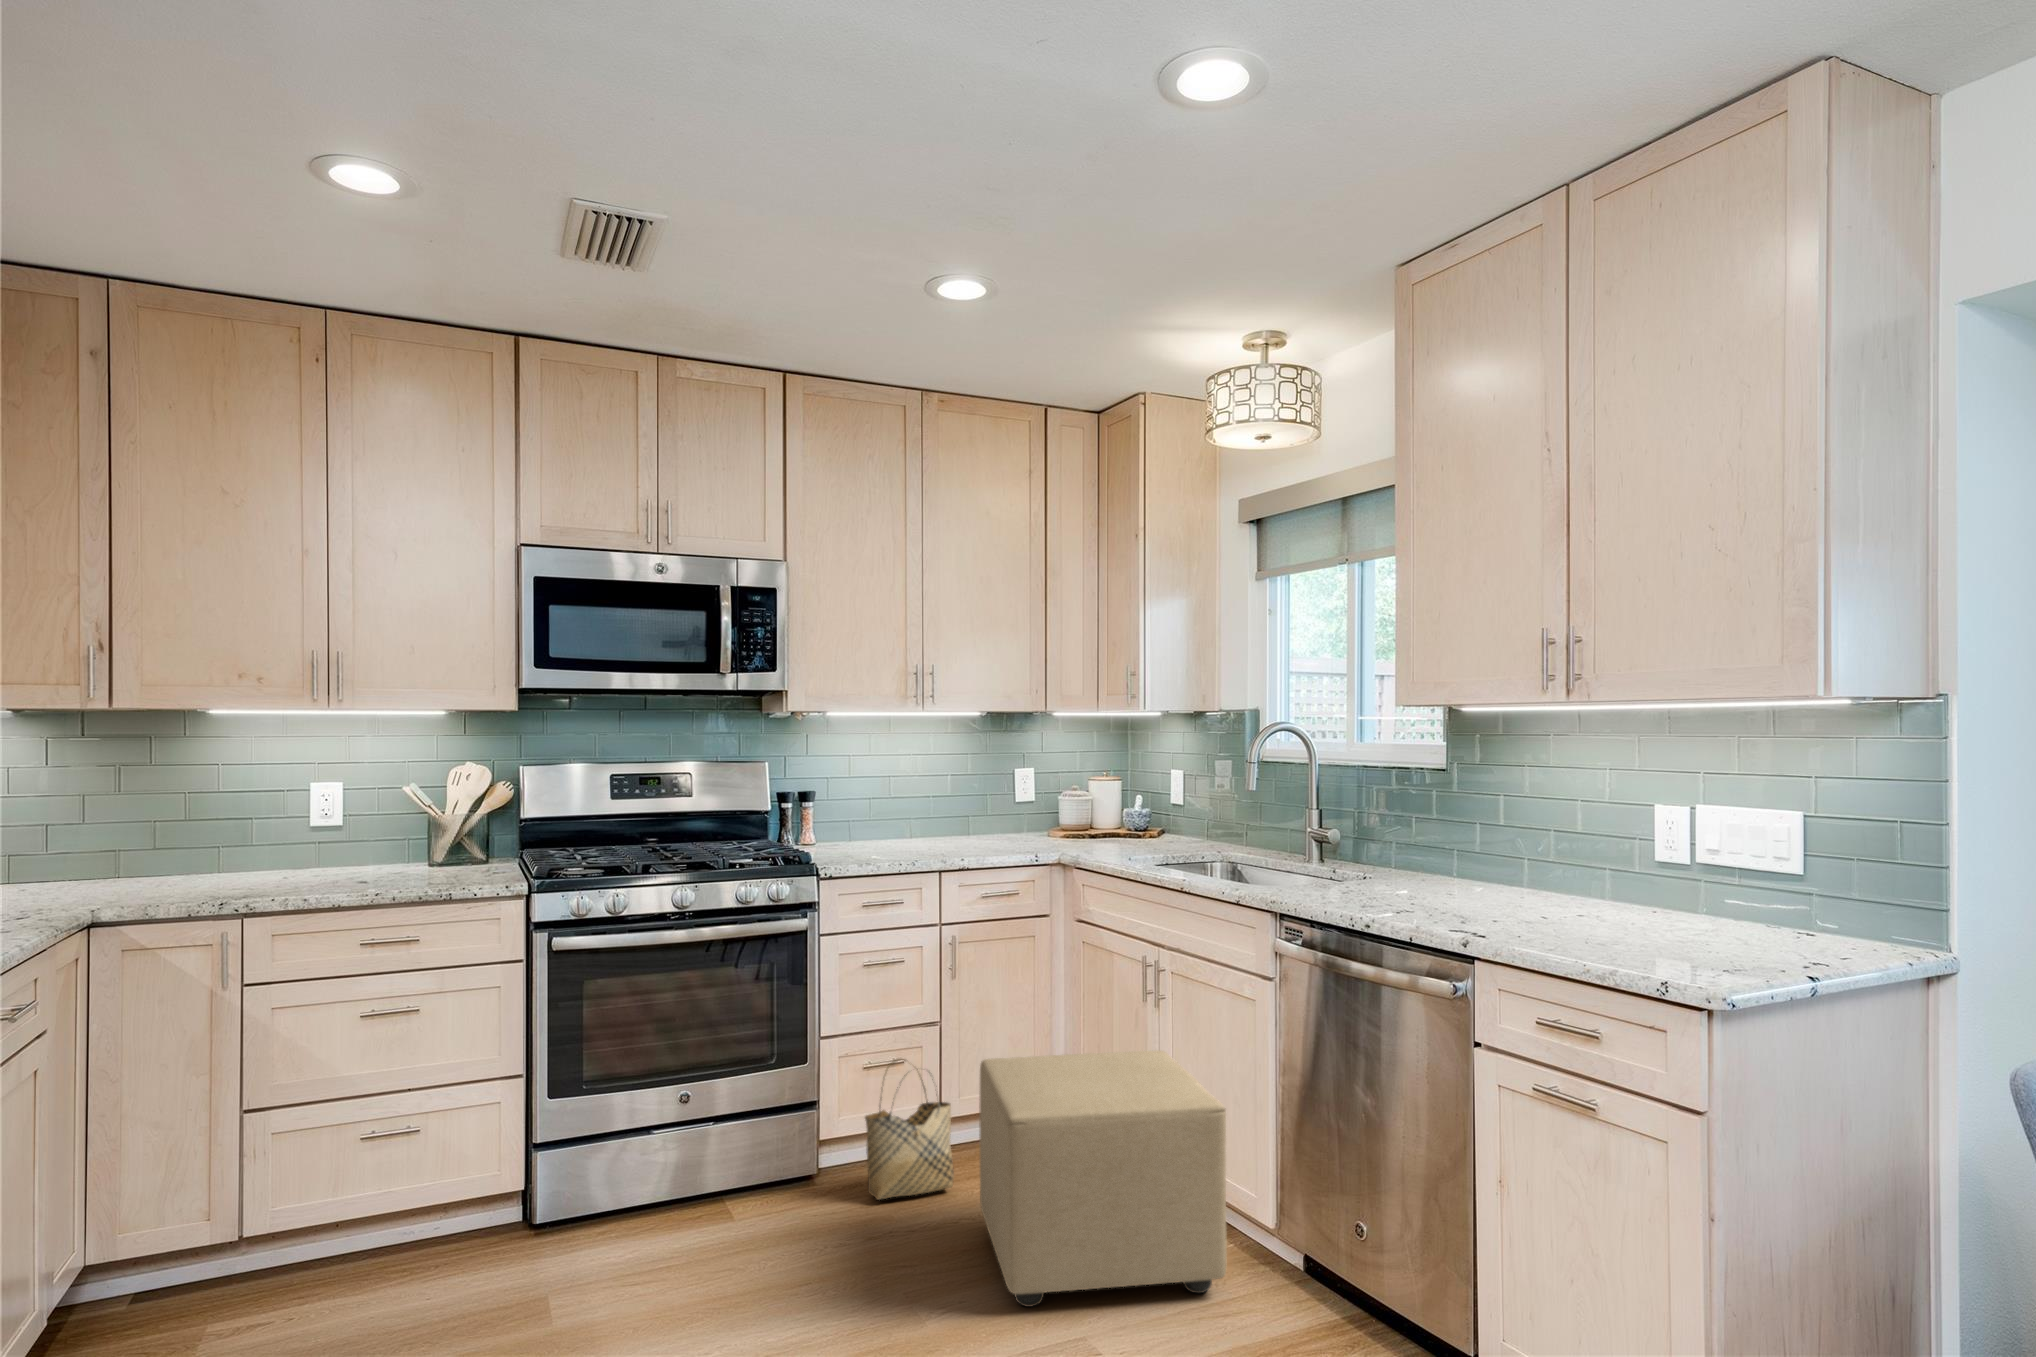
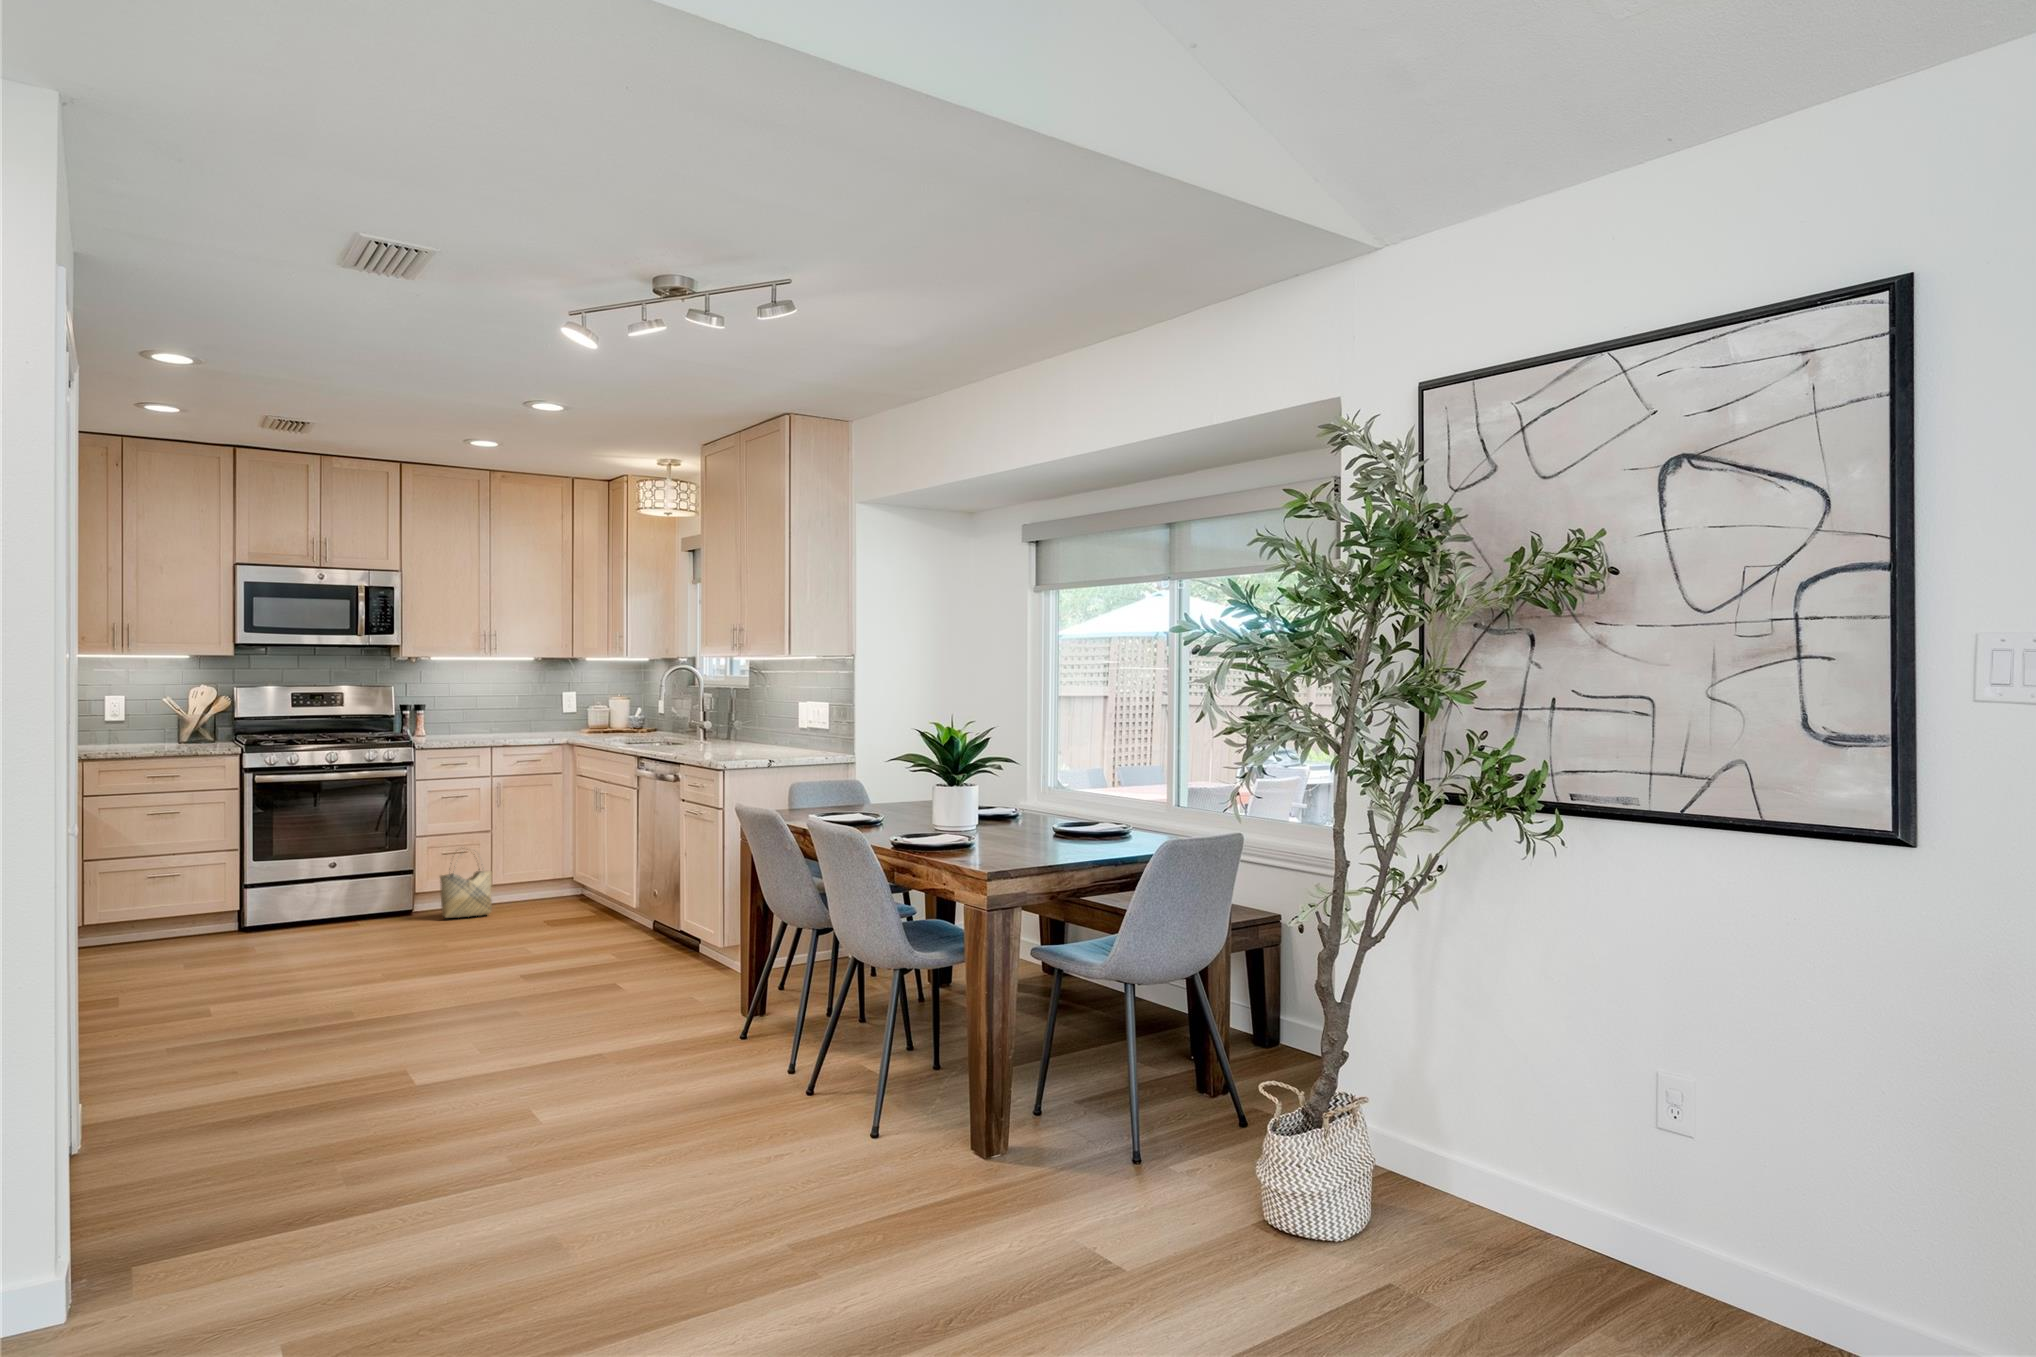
ottoman: present [979,1050,1227,1307] -> none [490,835,605,943]

